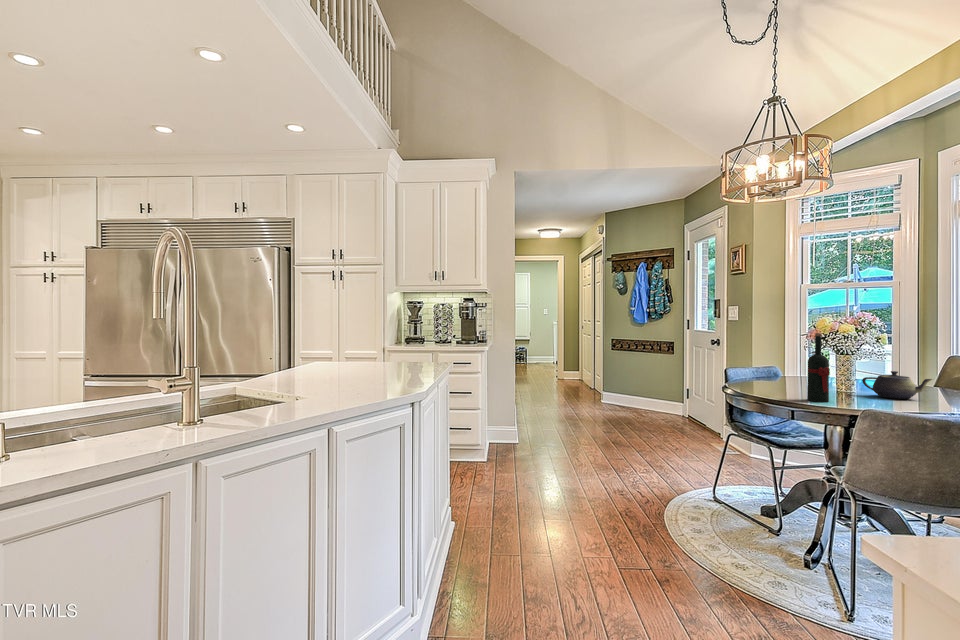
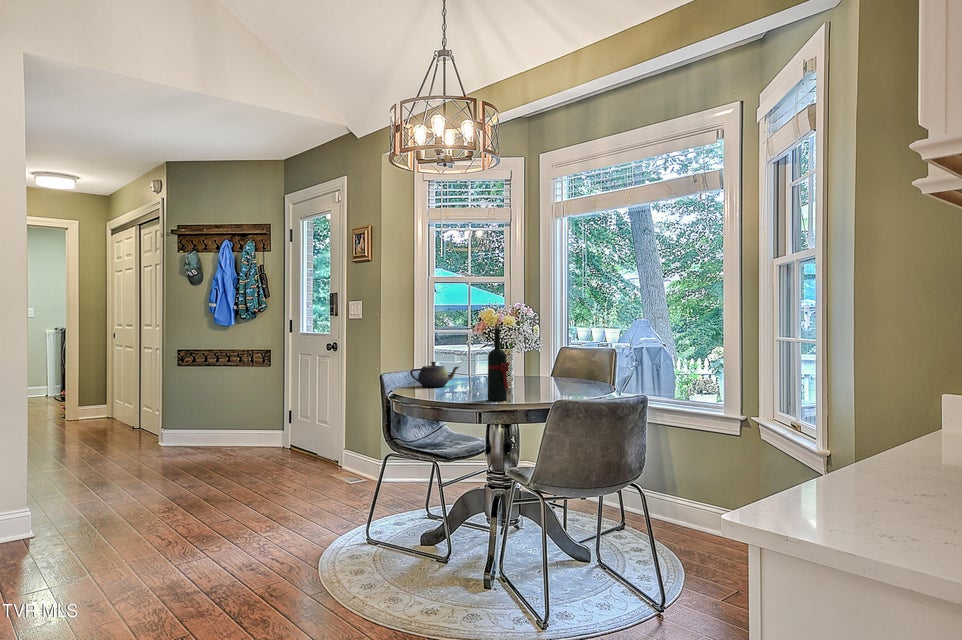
teapot: present [862,371,933,399] -> present [410,362,459,387]

